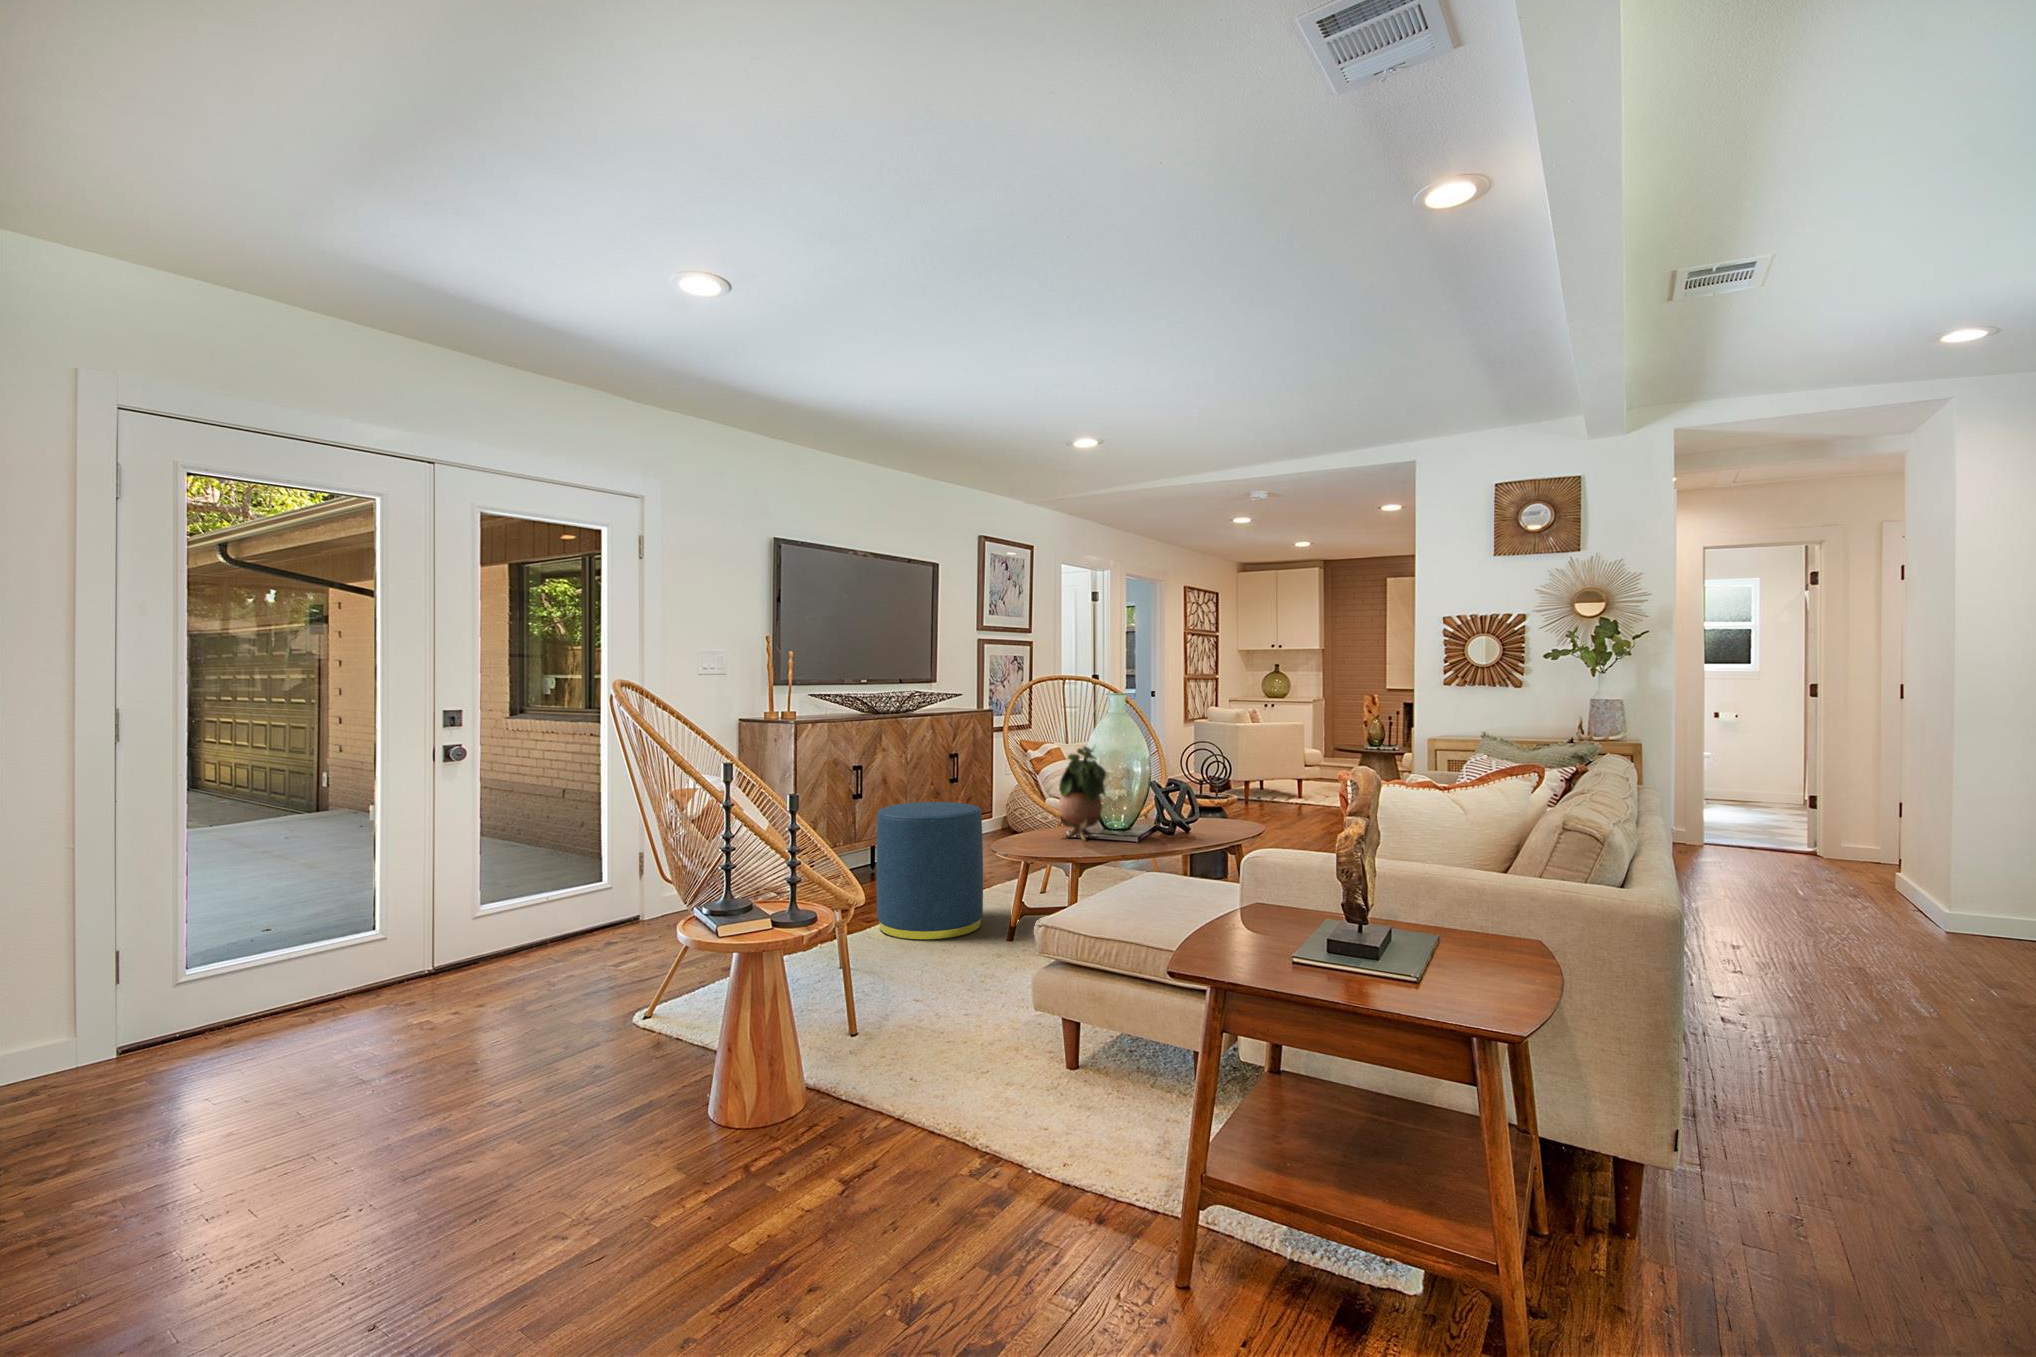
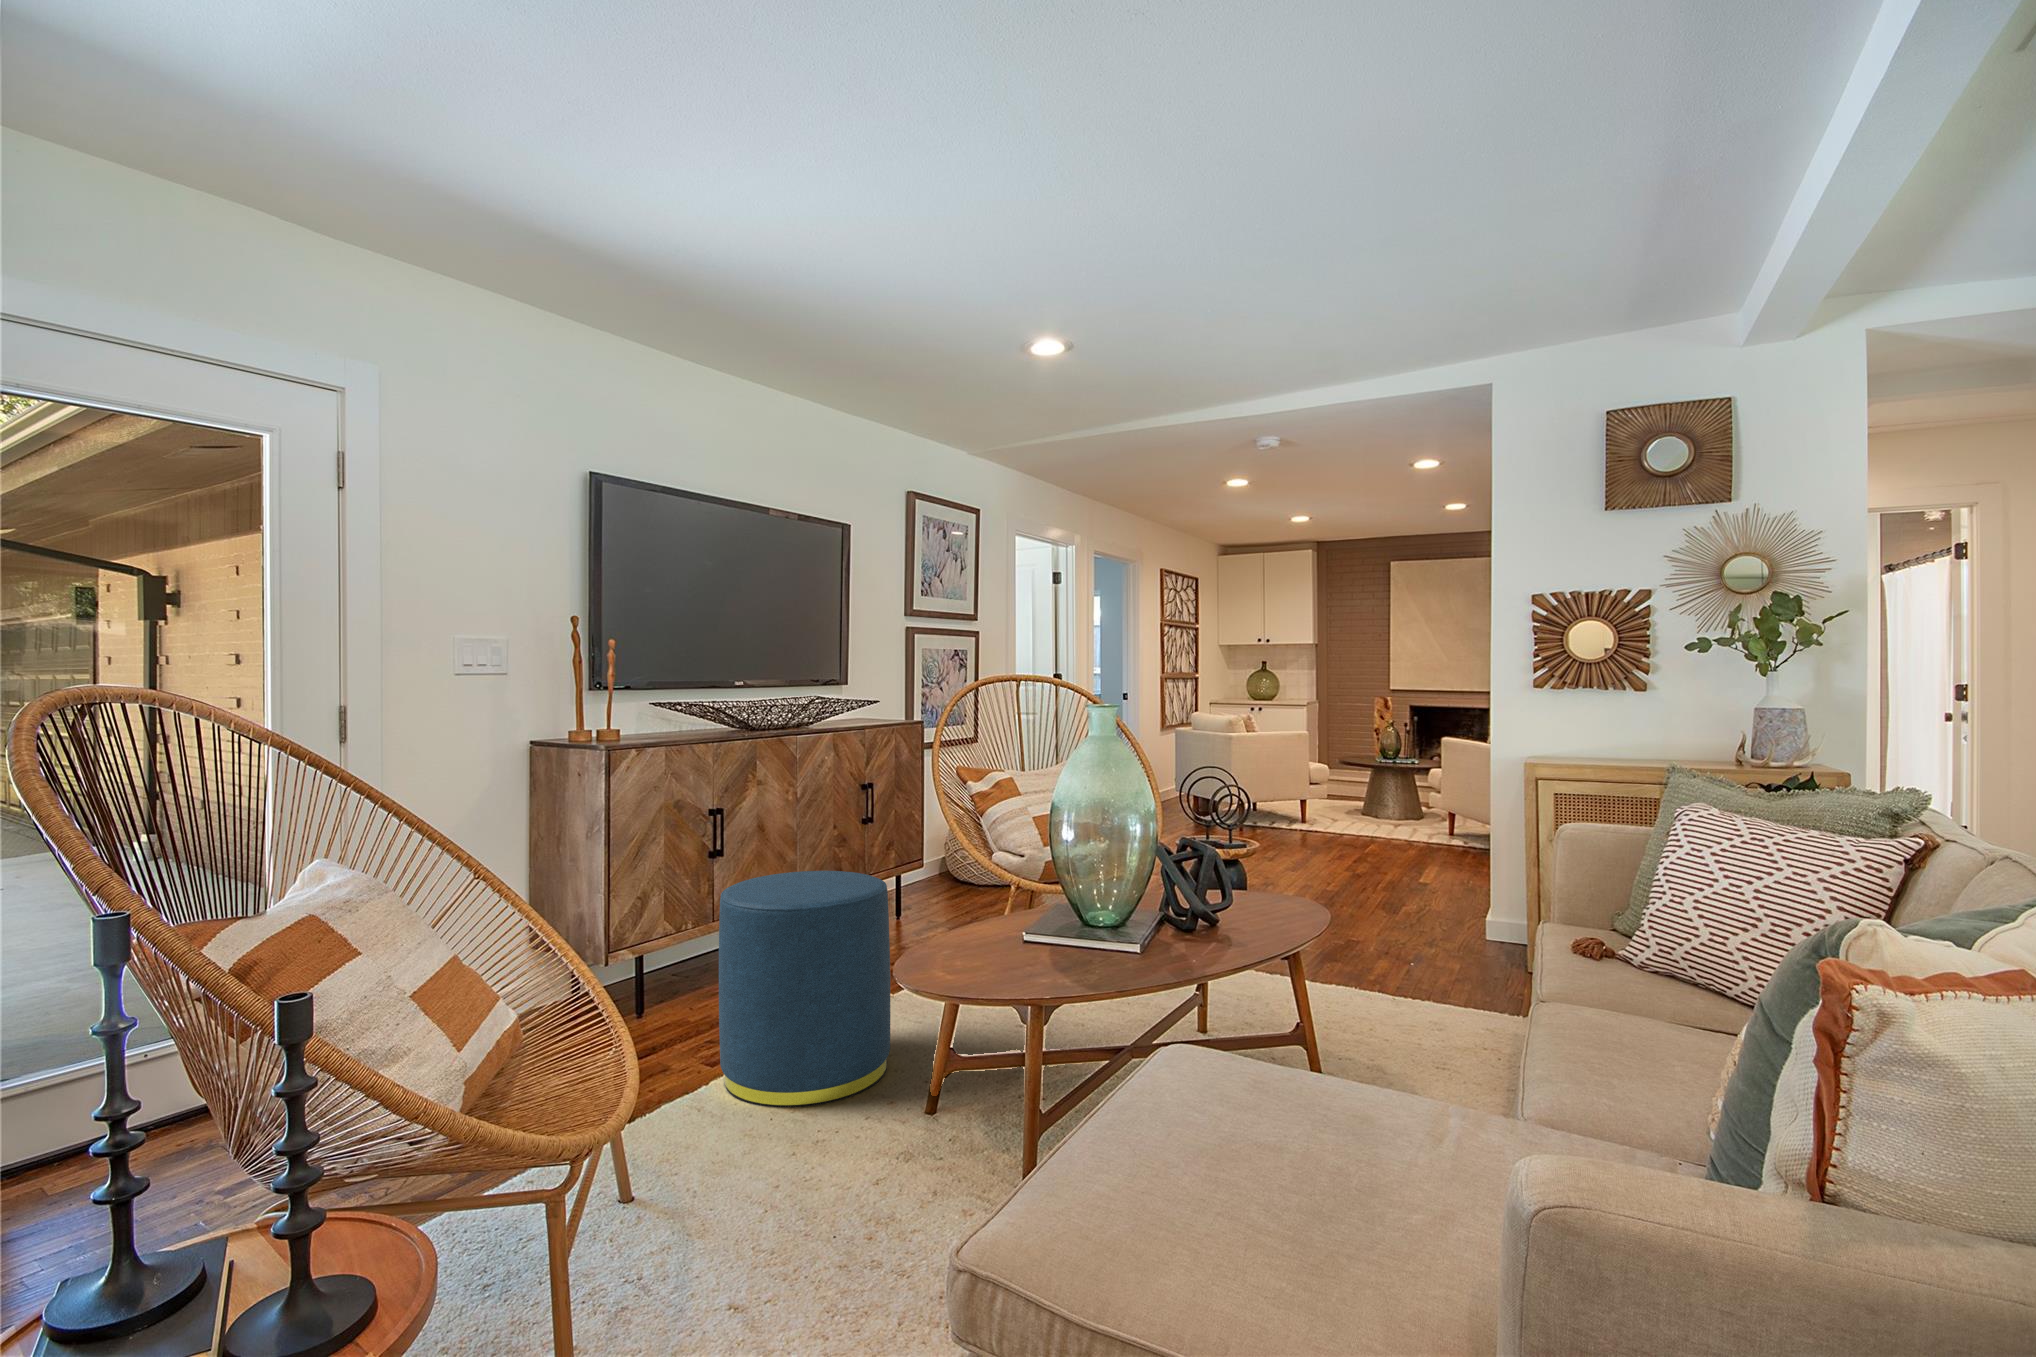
potted plant: present [1059,747,1106,840] -> none [1008,791,1088,953]

